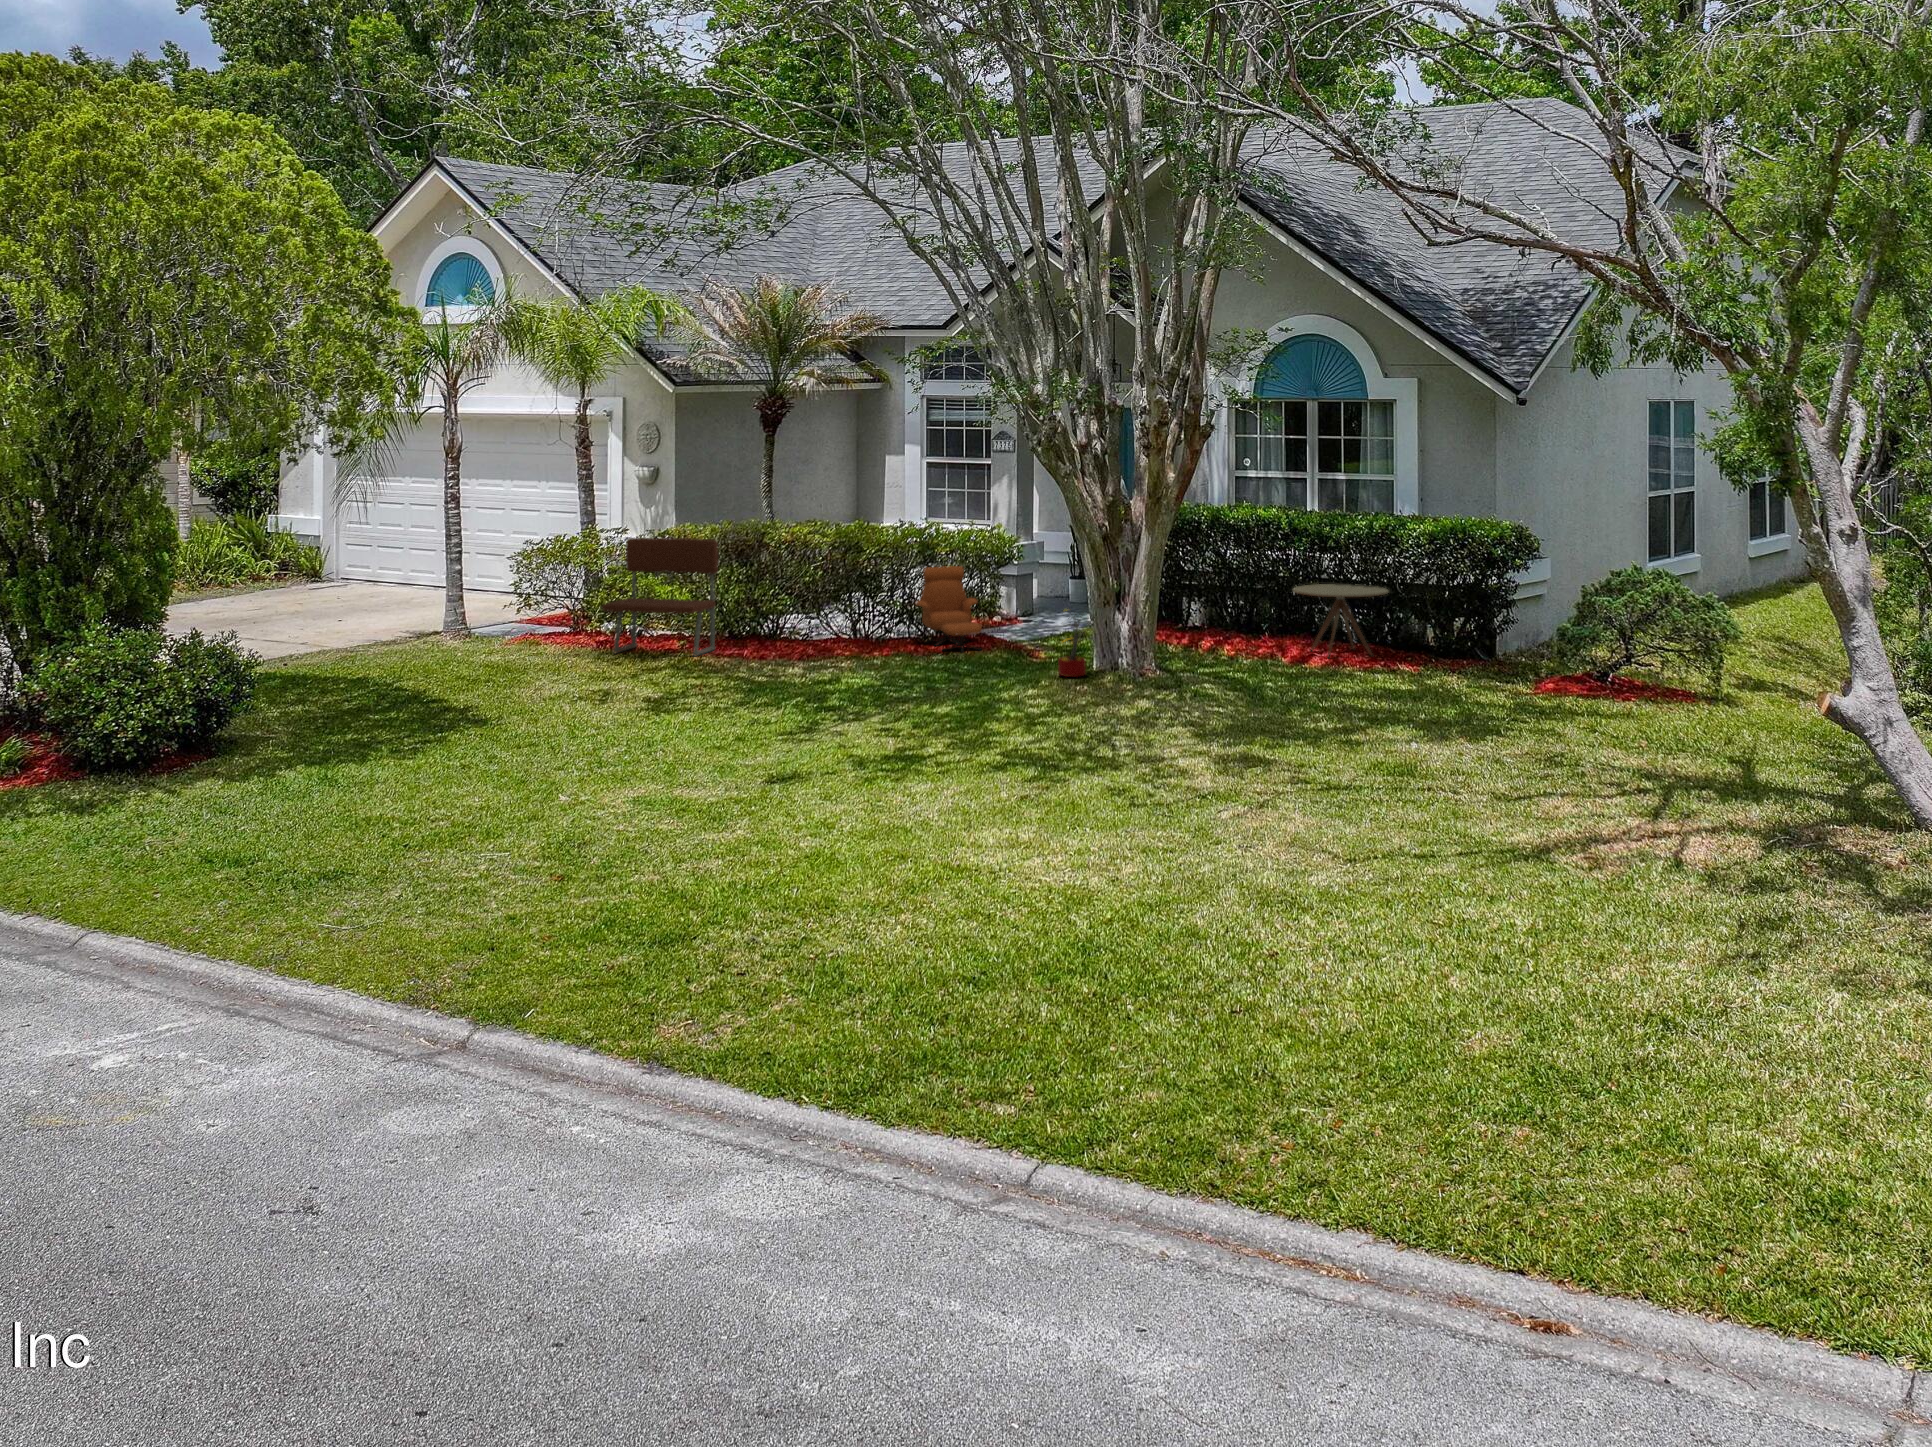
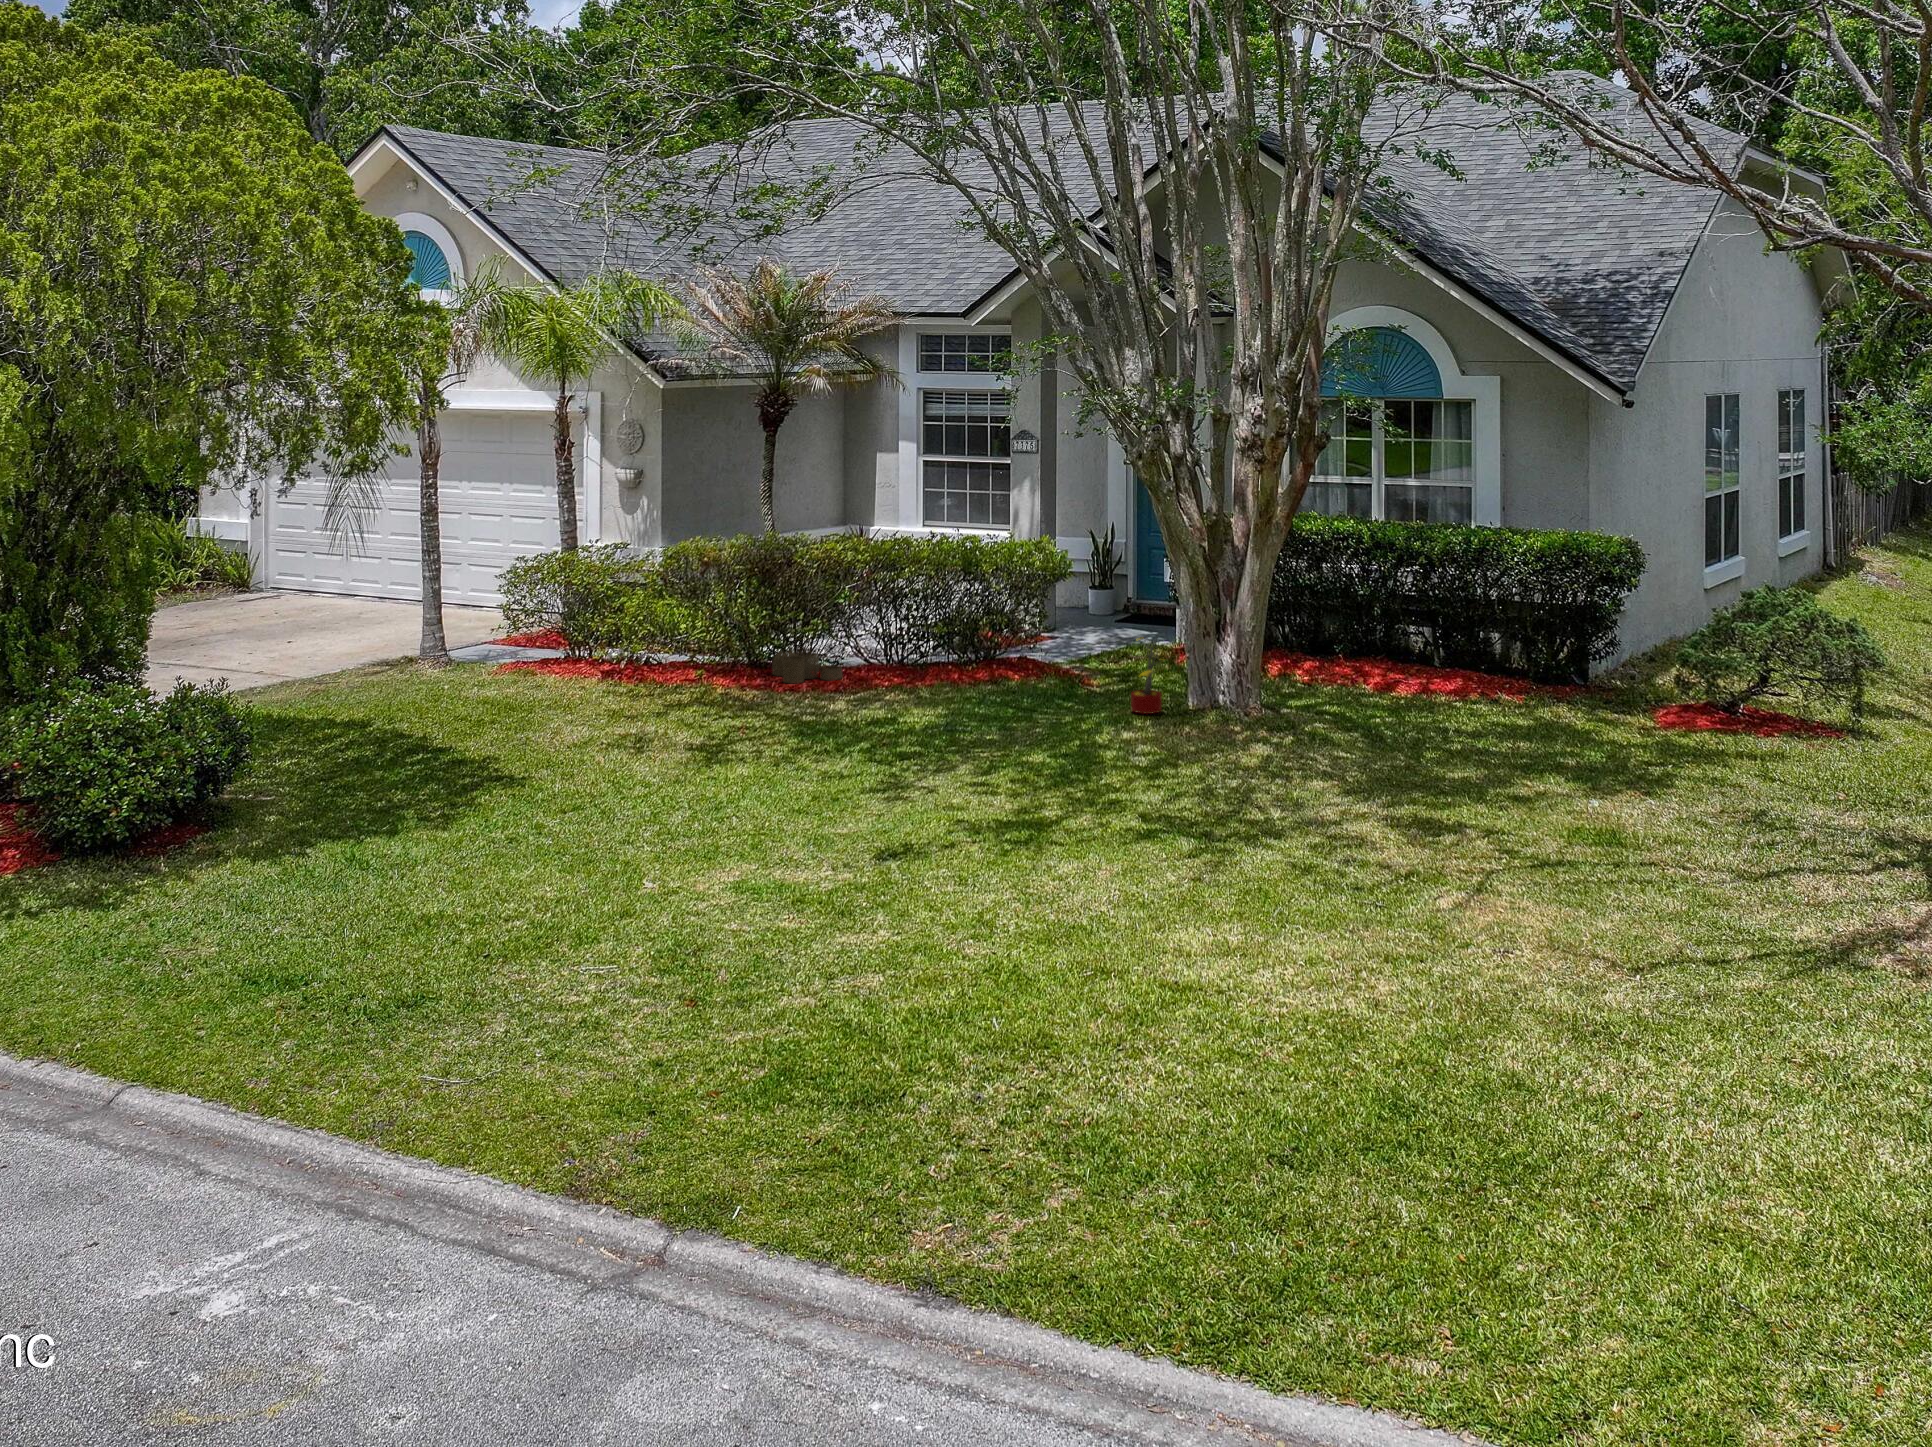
bench: present [602,538,718,657] -> none [602,554,731,689]
lounge chair: present [915,566,982,652] -> none [948,584,1028,682]
round table: present [1293,584,1388,658] -> none [1375,604,1482,688]
woven basket: none [757,622,818,653] -> present [772,651,842,683]

